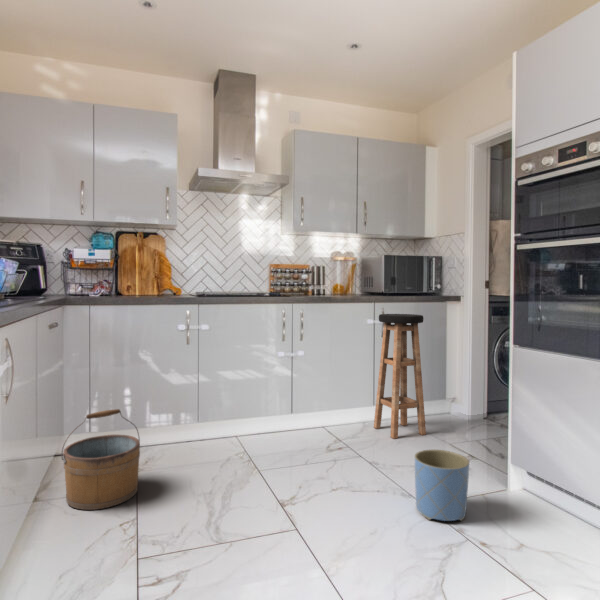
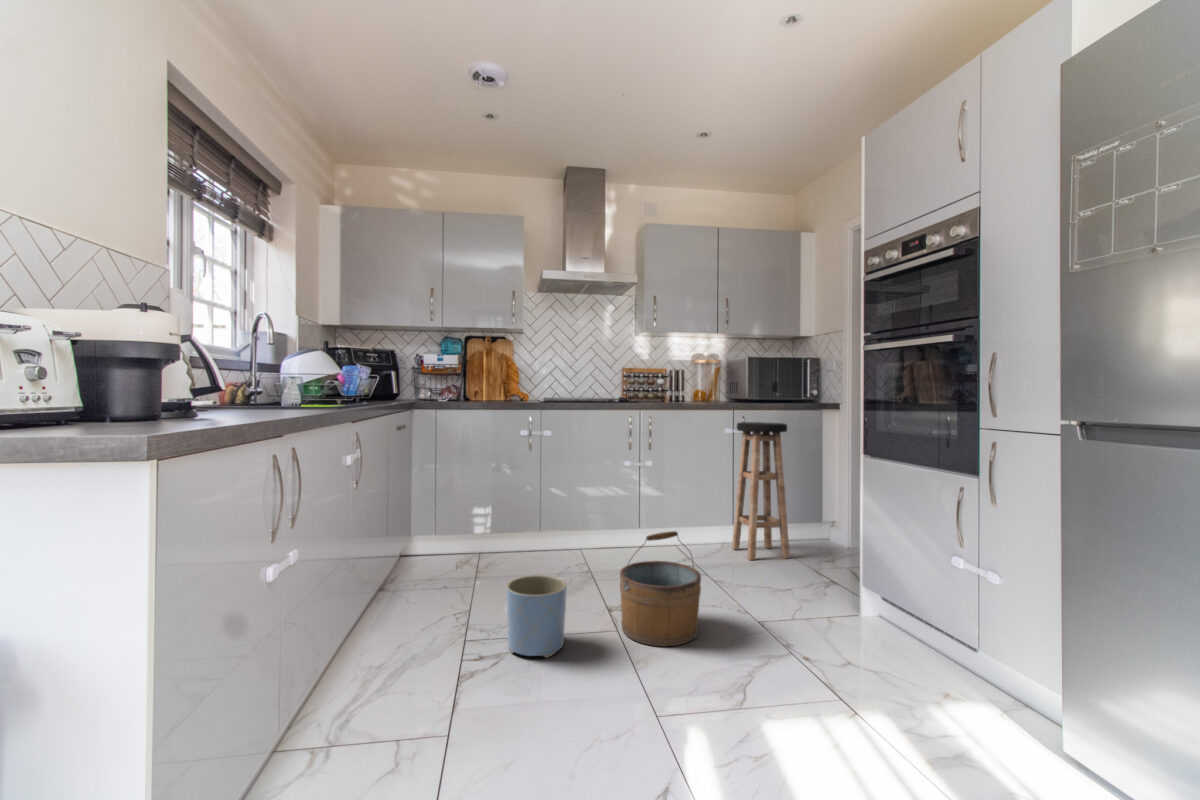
bucket: present [61,409,140,510] -> present [620,531,701,646]
planter: present [415,450,469,521] -> present [506,575,567,658]

